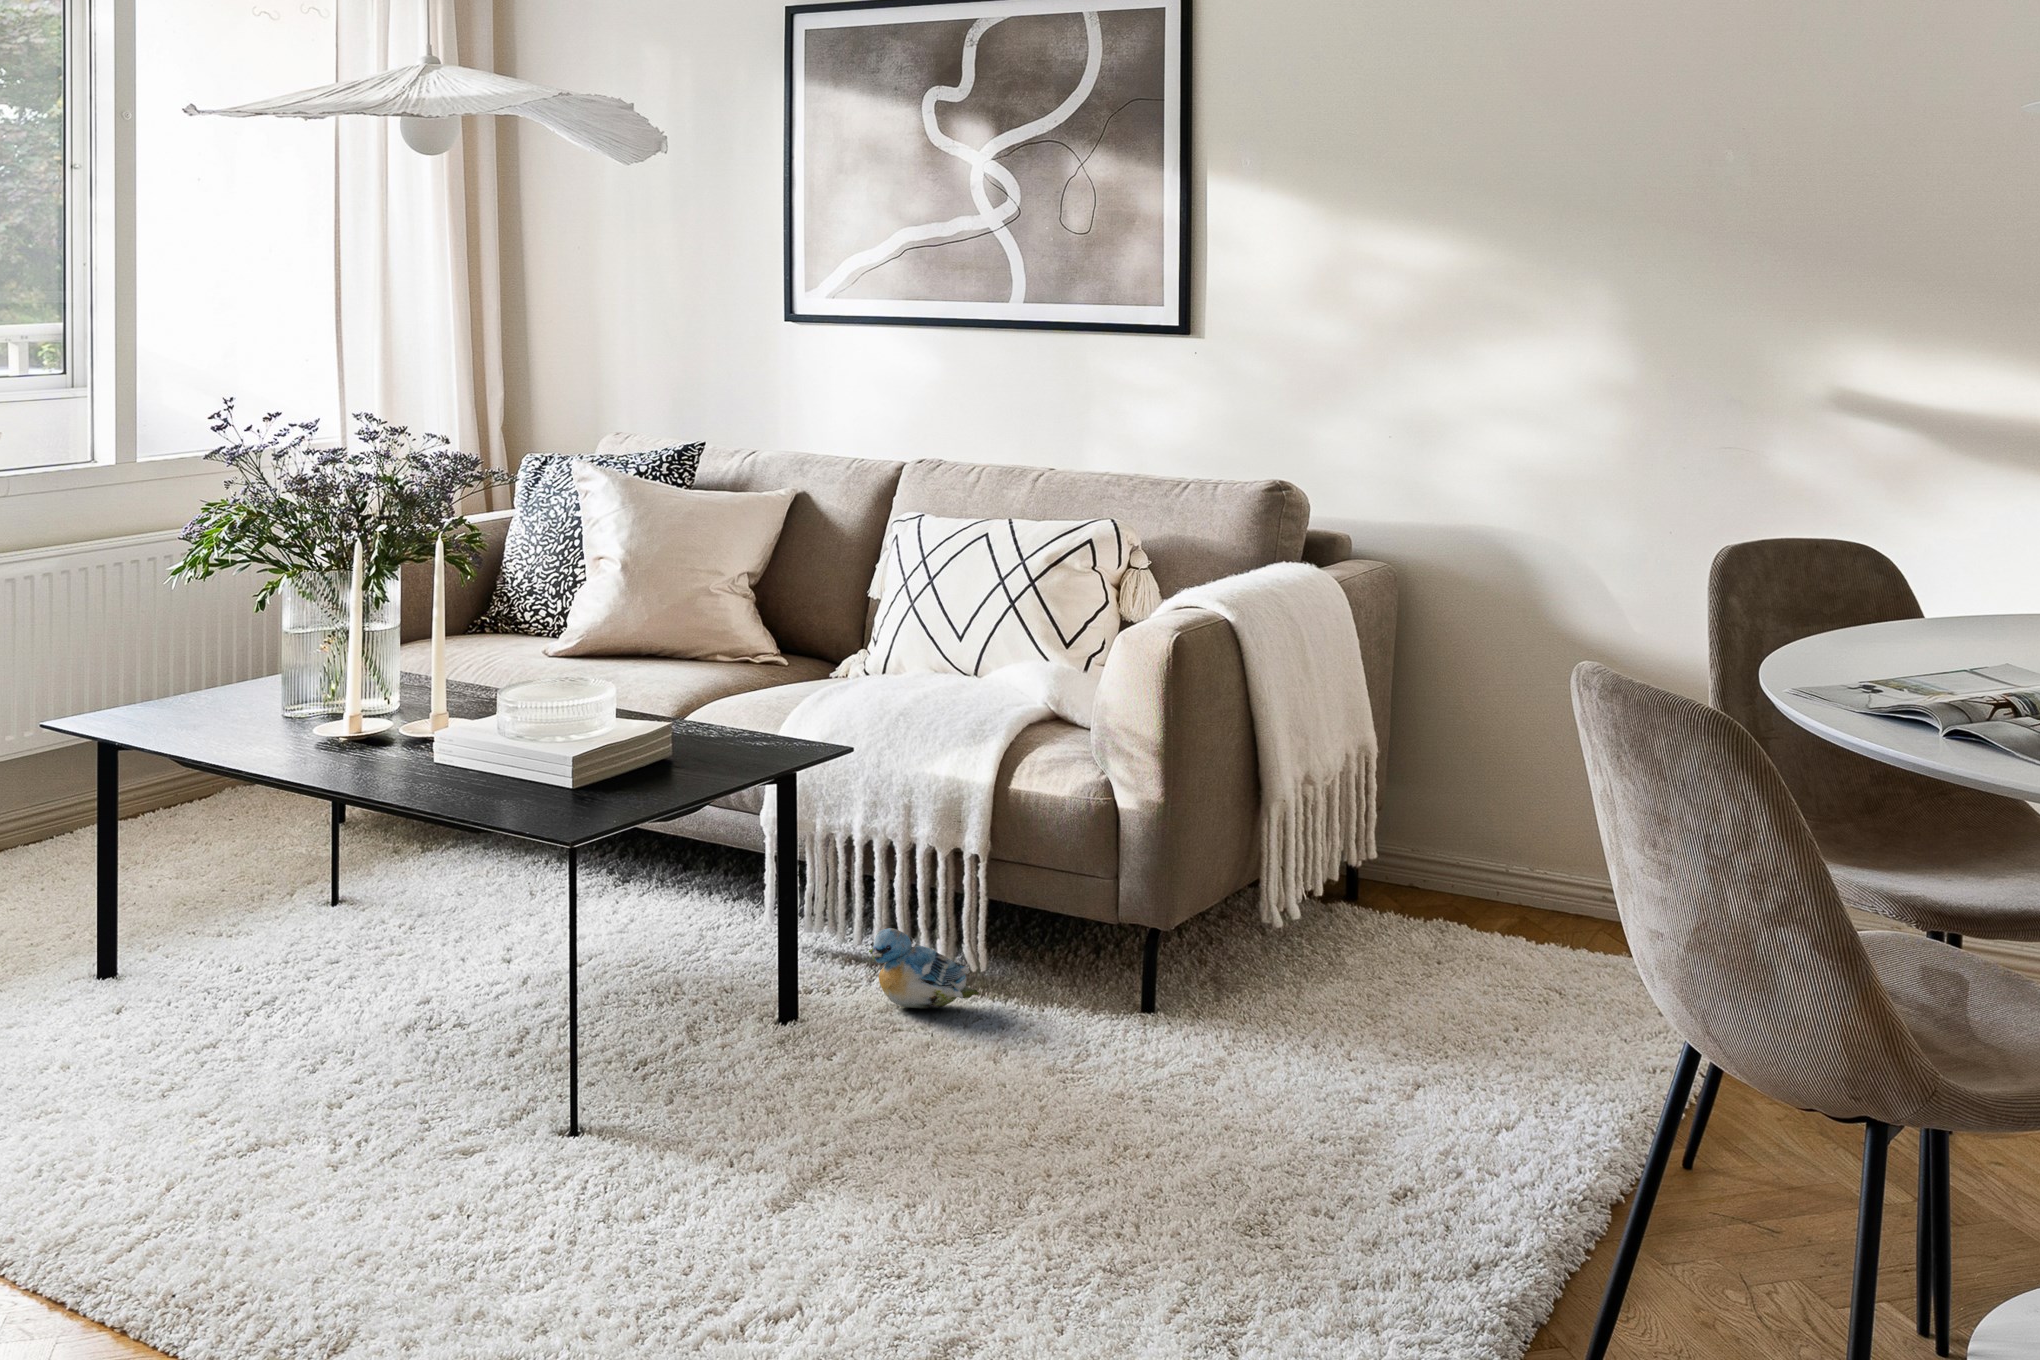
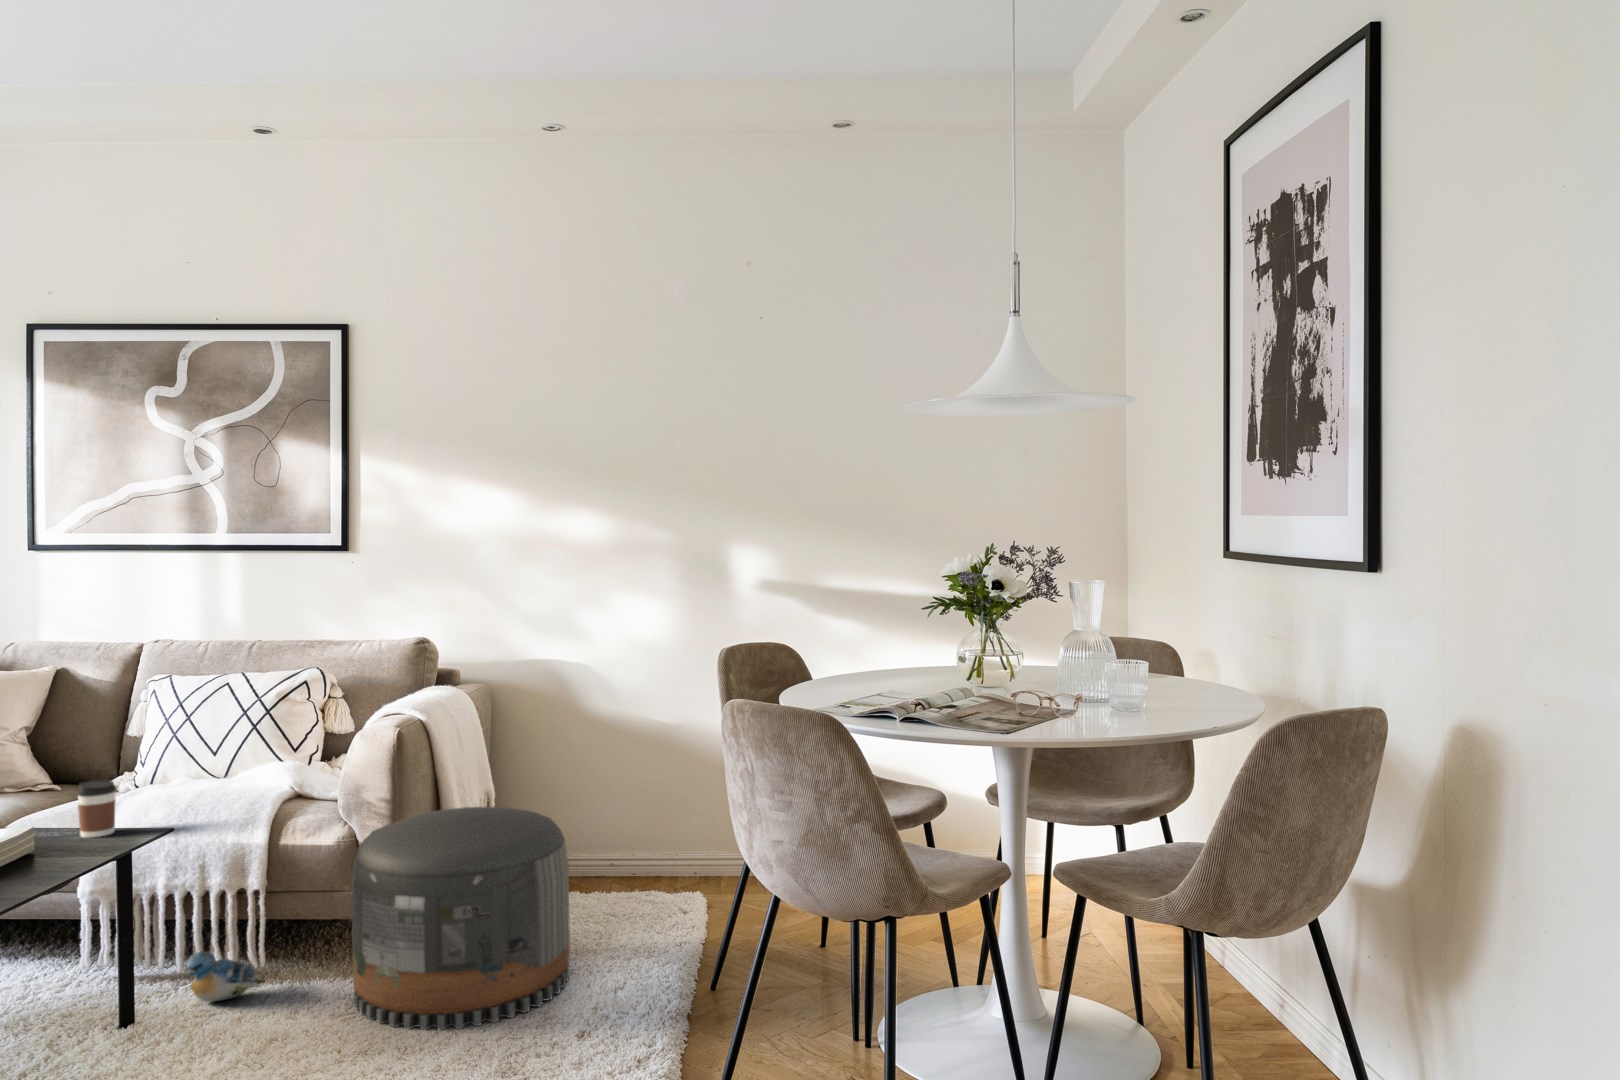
coffee cup: none [750,655,798,736] -> present [77,780,116,838]
pouf: none [1083,769,1436,1136] -> present [352,807,570,1030]

